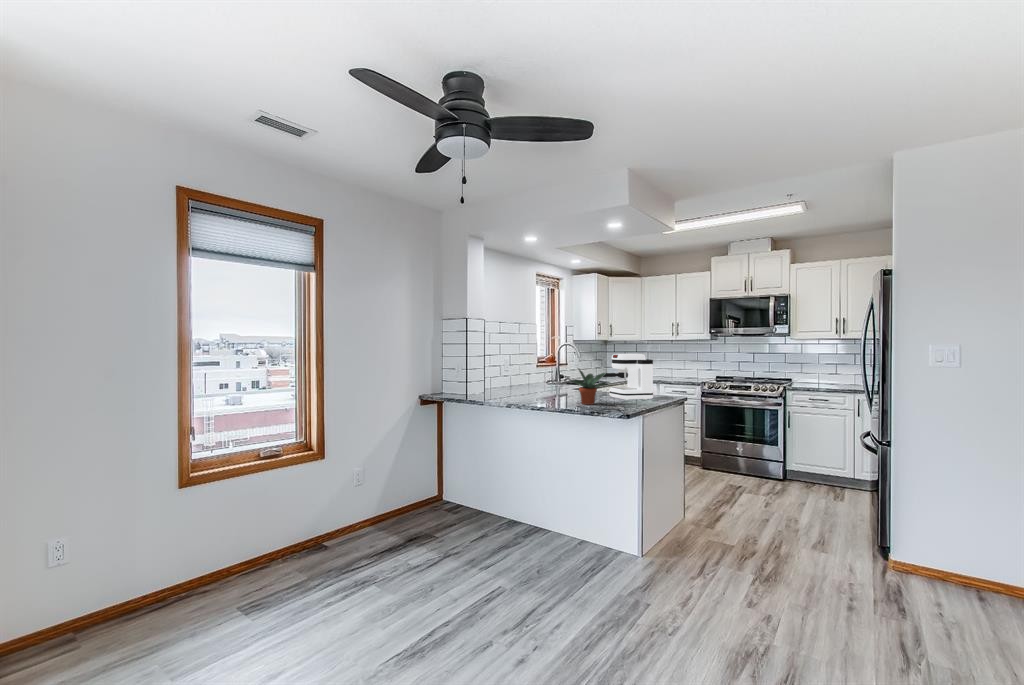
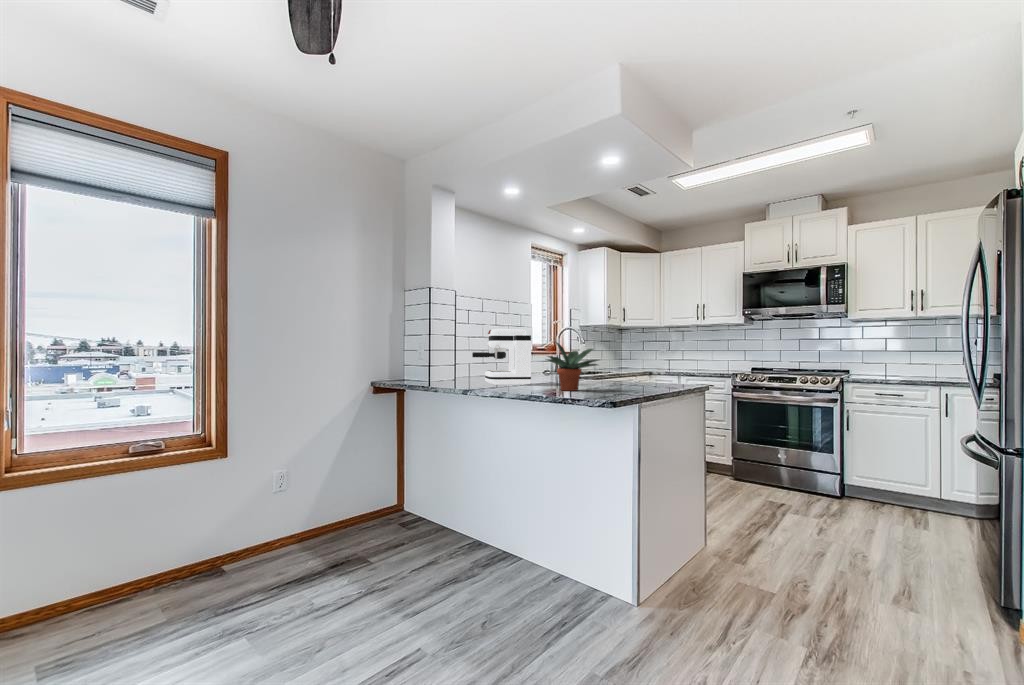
coffee maker: present [603,354,653,400] -> present [472,329,531,386]

